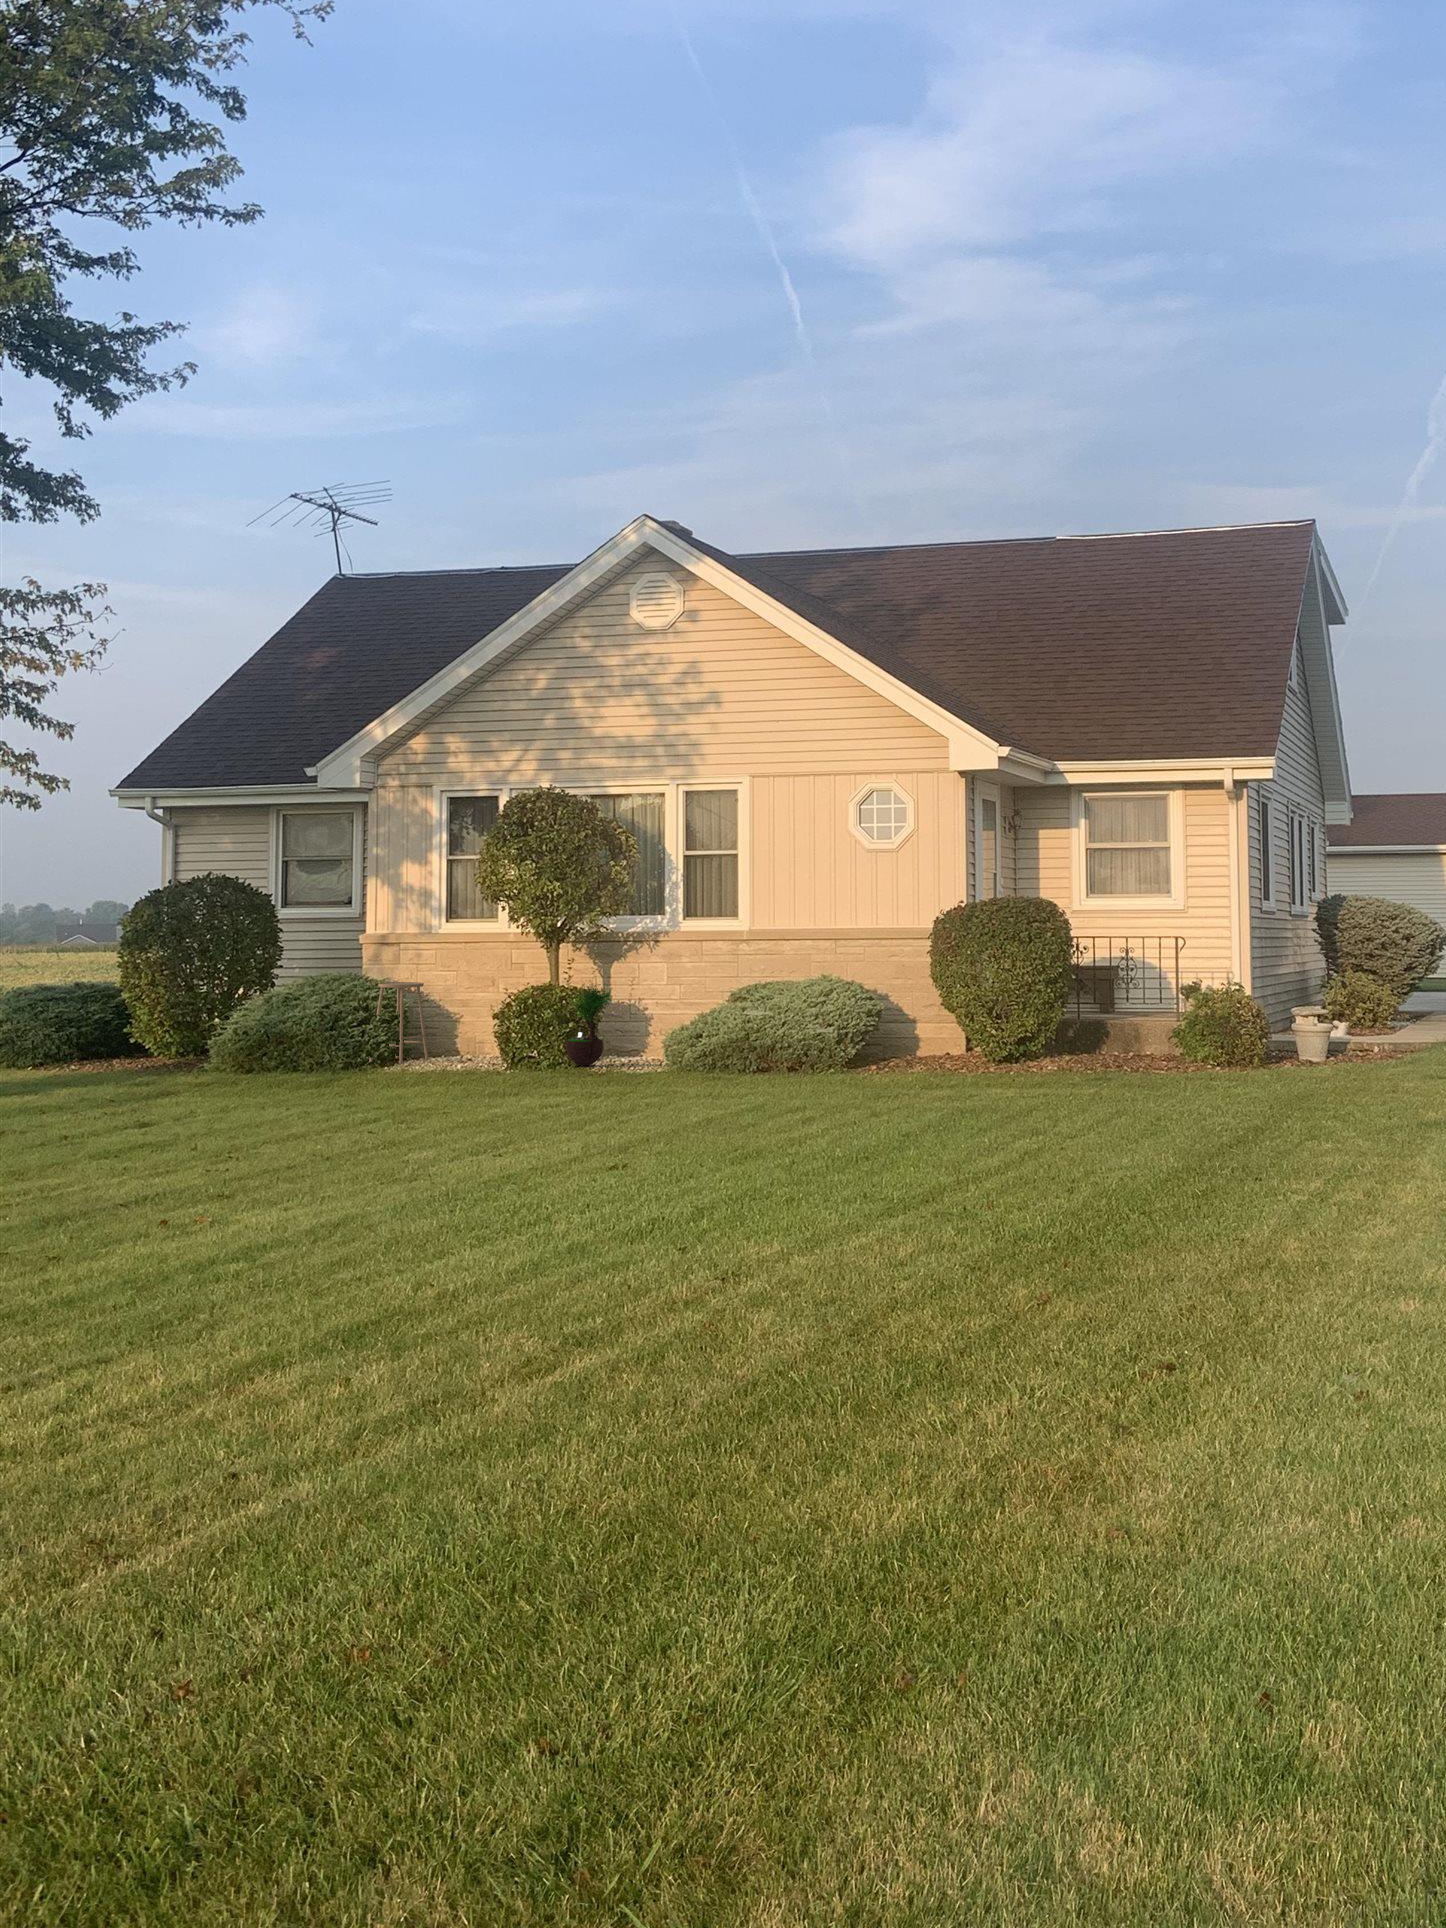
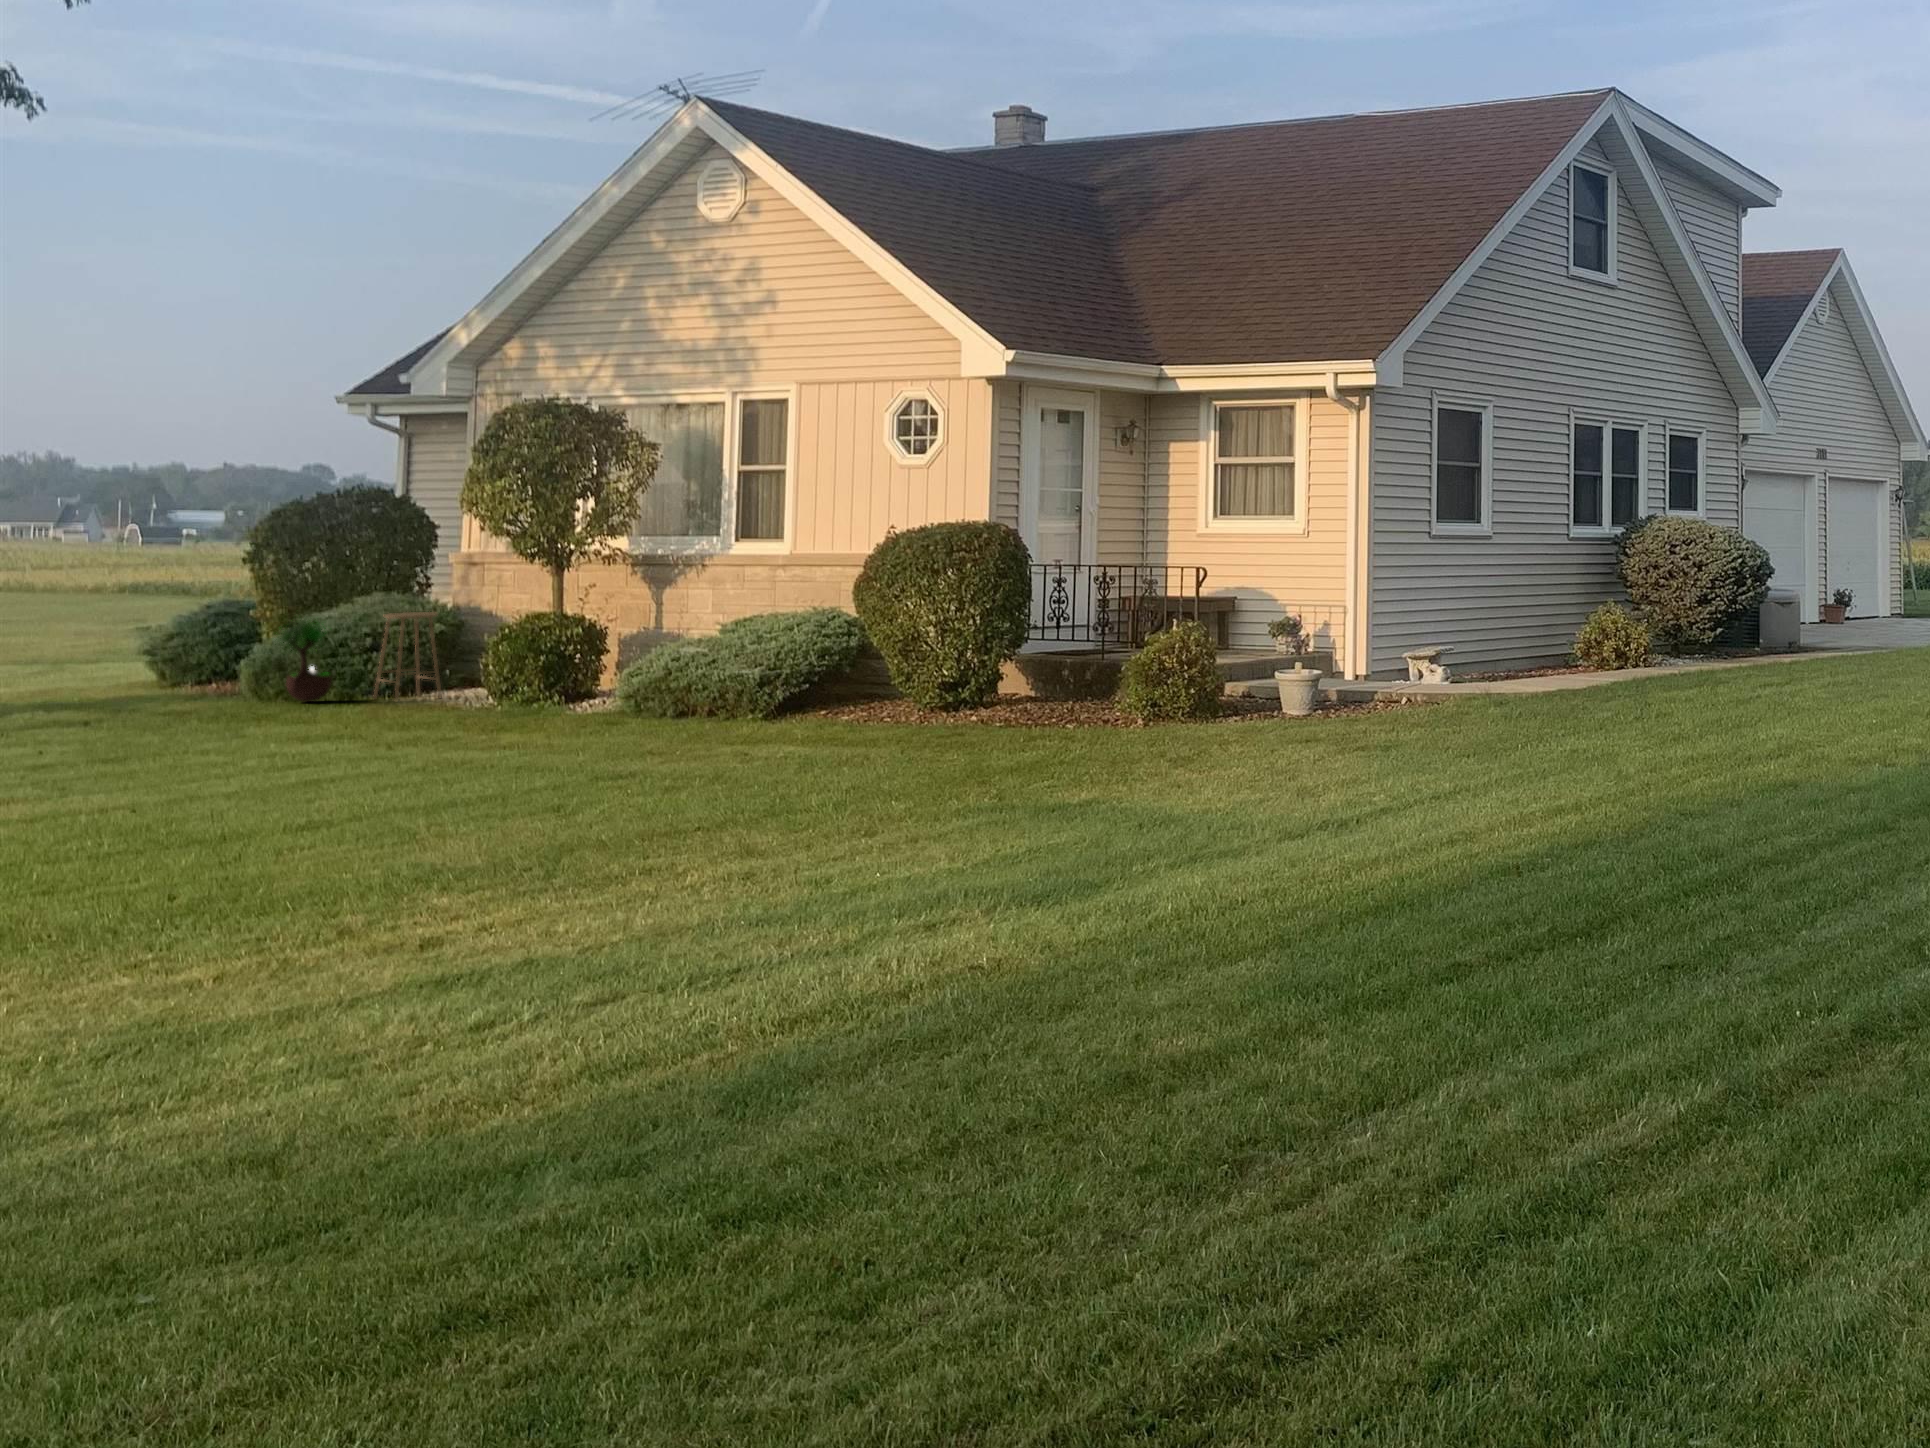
potted tree: present [566,984,612,1066] -> present [275,615,332,702]

